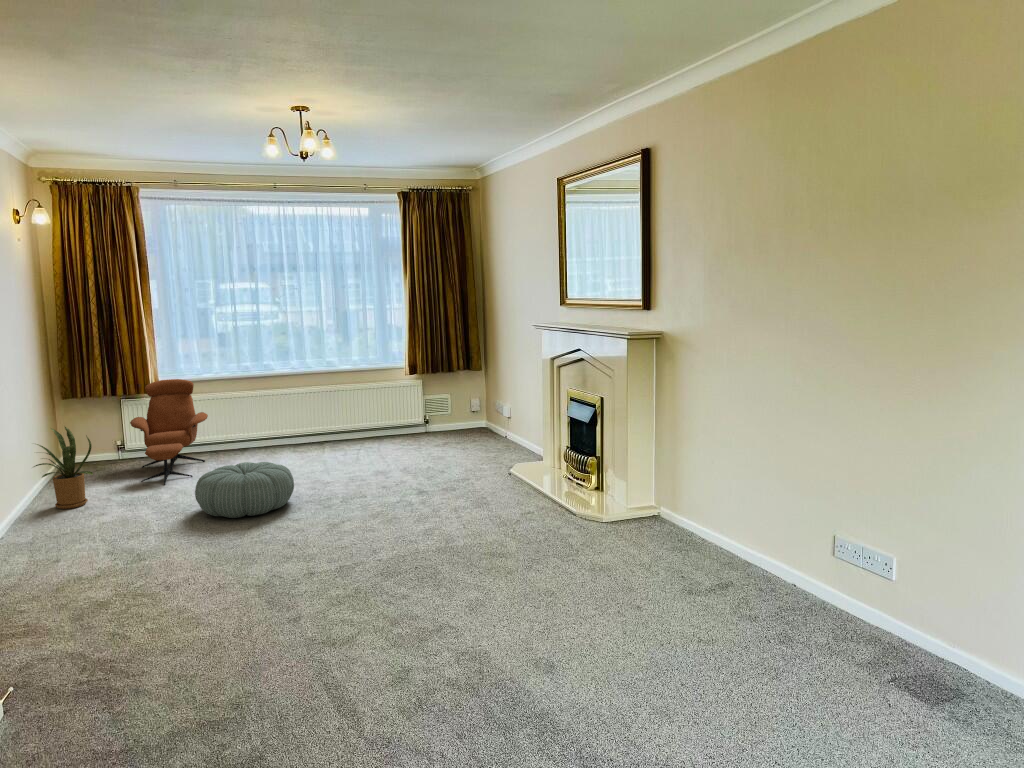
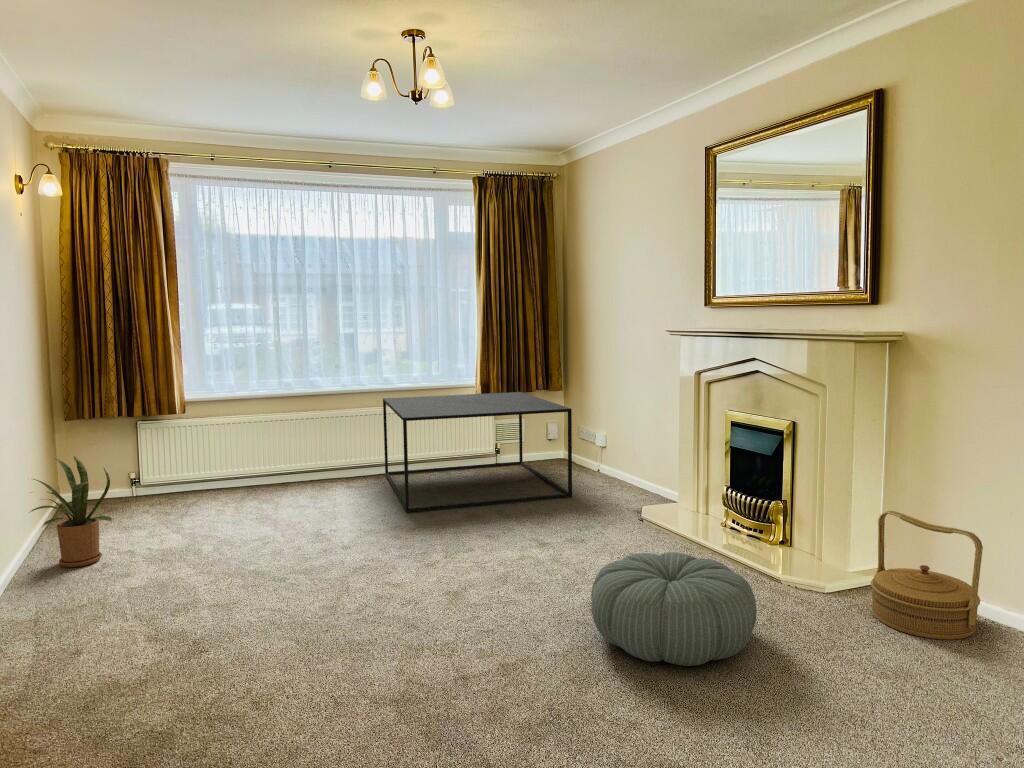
coffee table: none [324,372,469,471] -> present [383,392,572,512]
lounge chair: present [130,379,208,485] -> none [151,397,247,532]
pouf: present [195,462,294,518] -> present [591,552,756,666]
woven basket: none [623,462,692,550] -> present [871,511,983,640]

